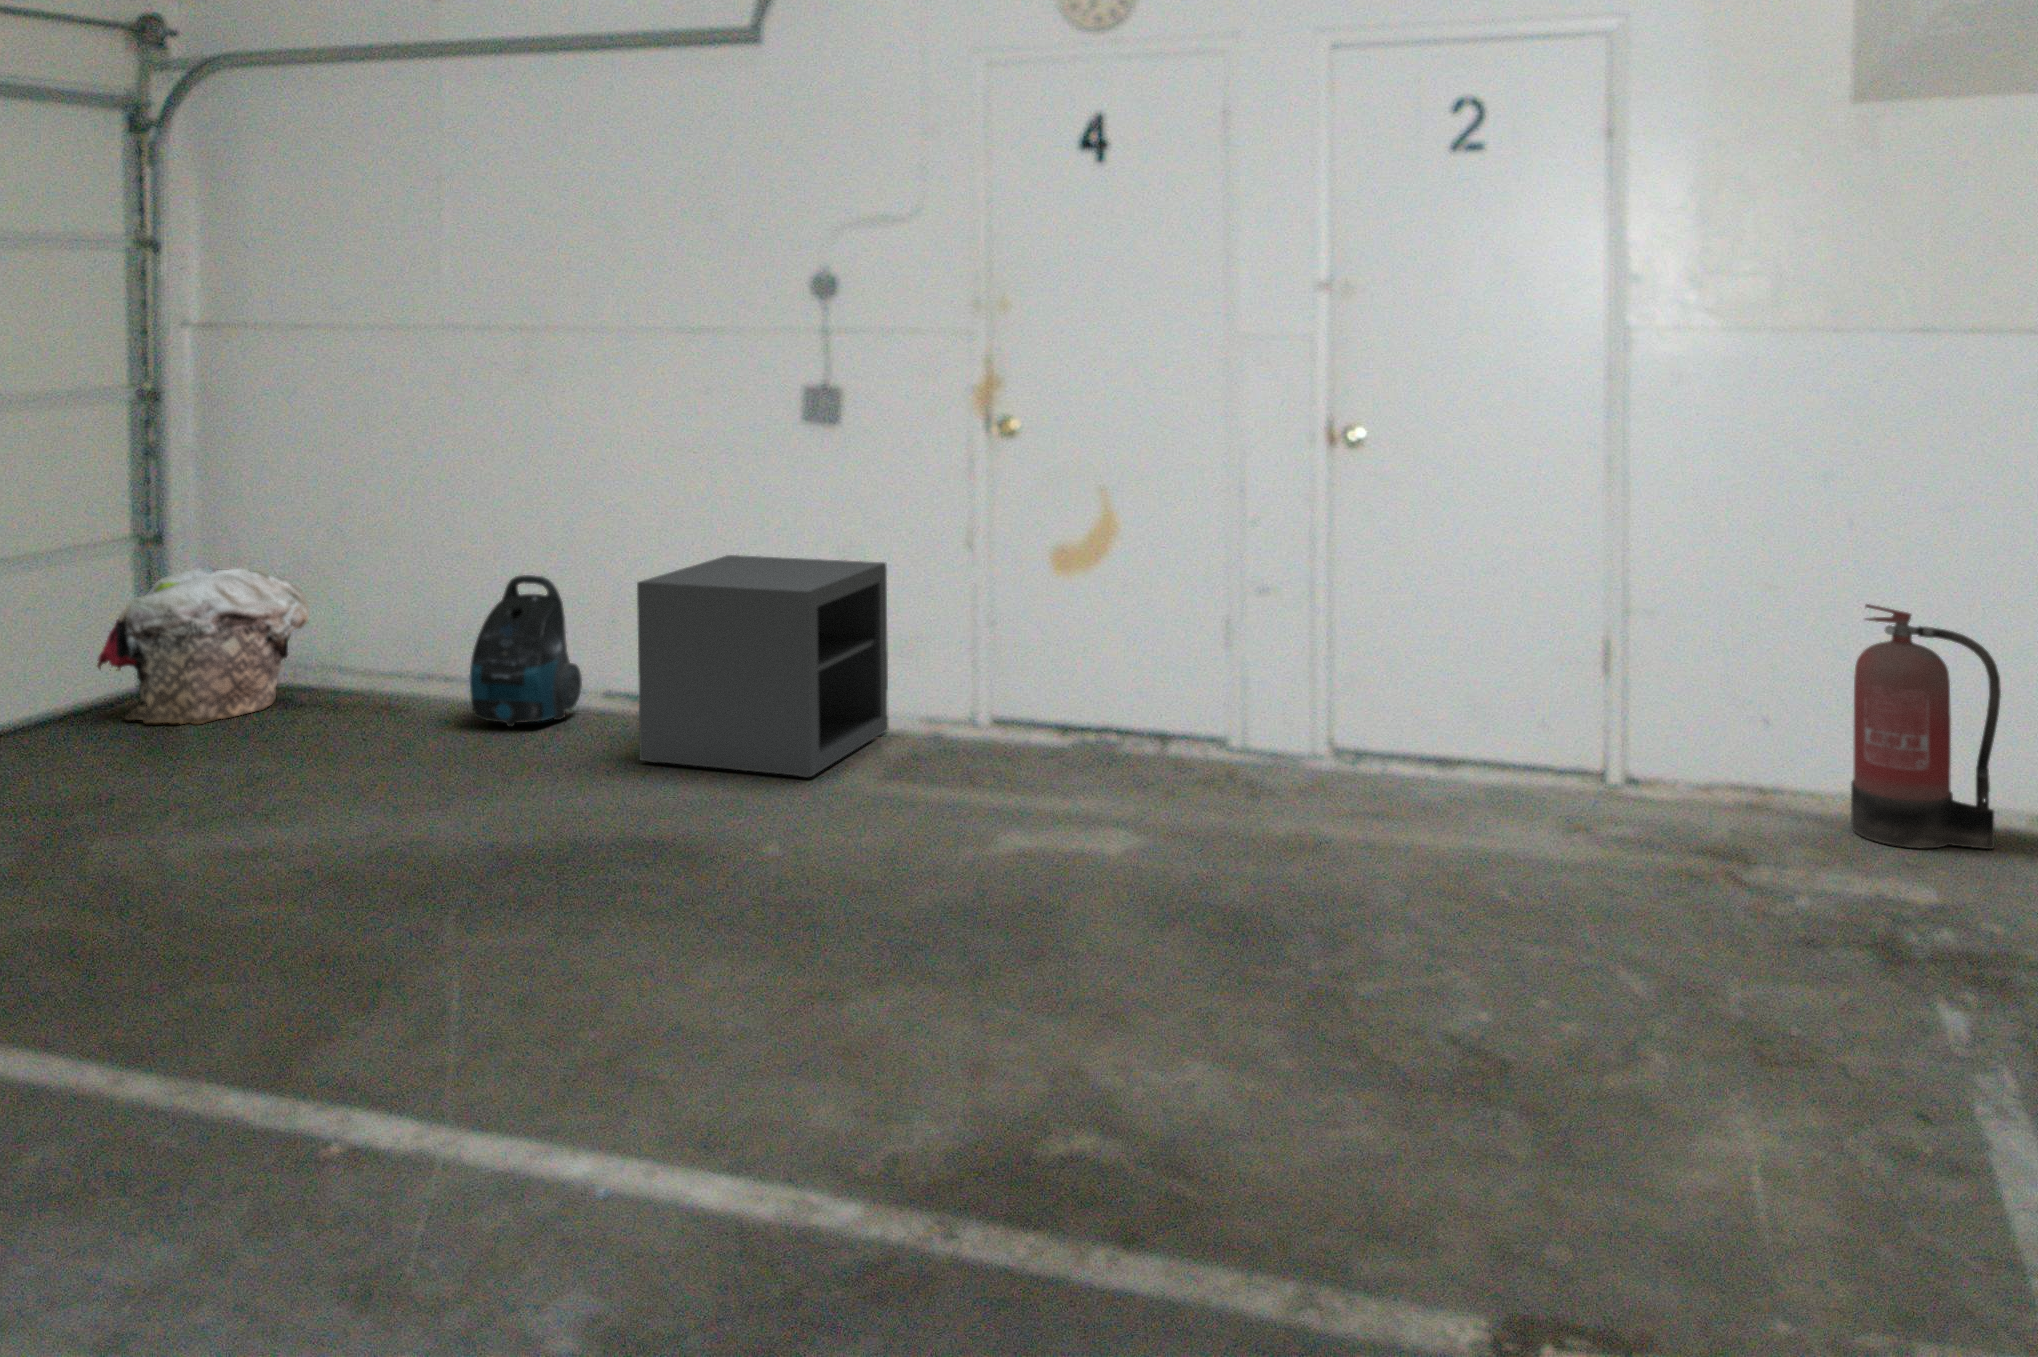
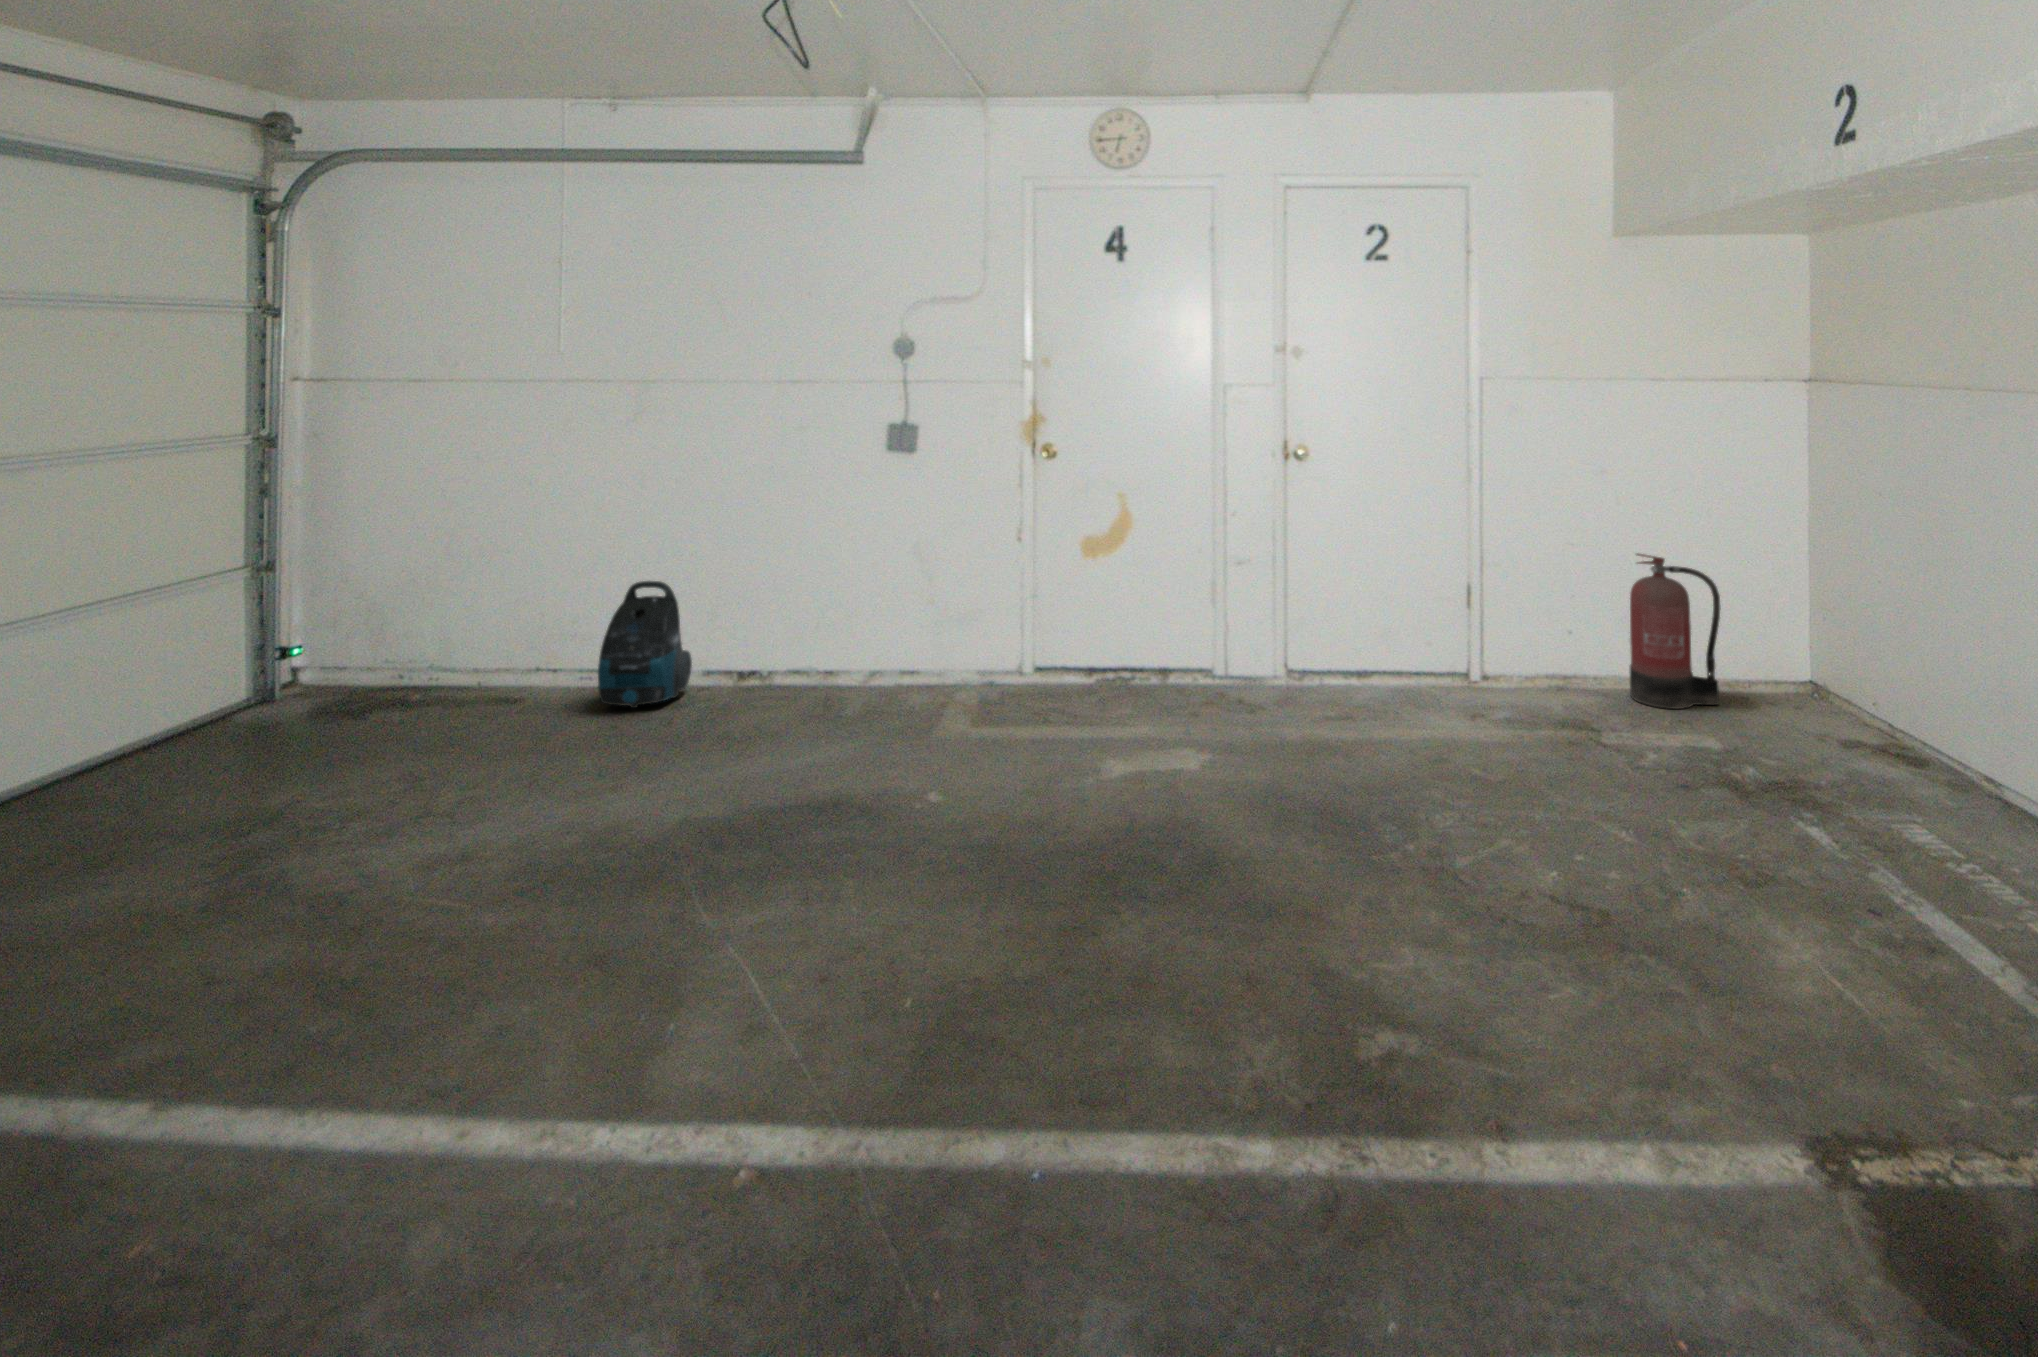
storage cabinet: present [637,555,888,778] -> none [769,556,955,731]
laundry basket: present [97,567,309,724] -> none [208,589,430,738]

